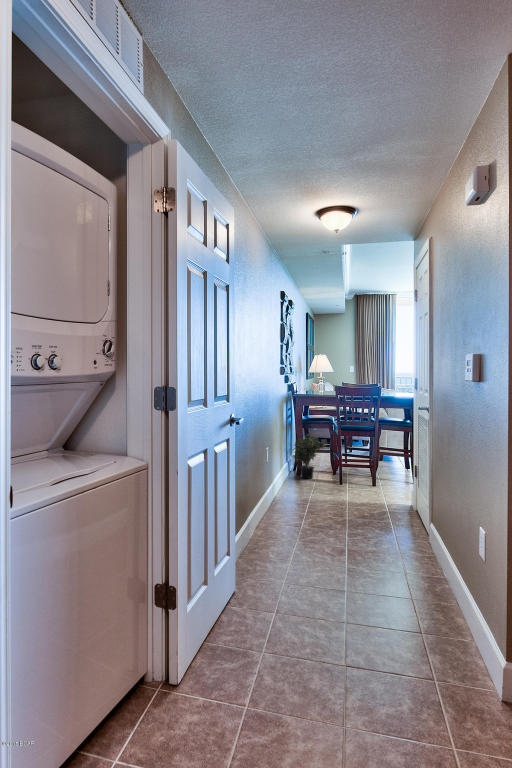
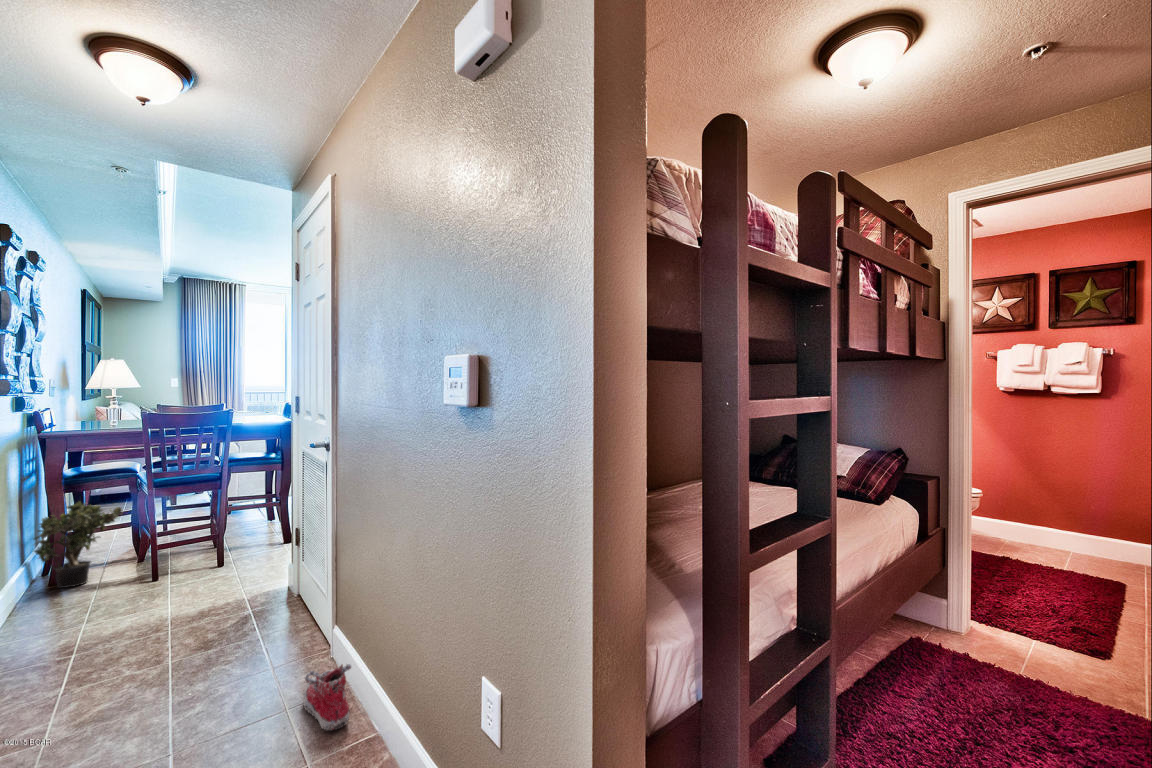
shoe: none [409,537,435,573] -> present [303,664,351,731]

